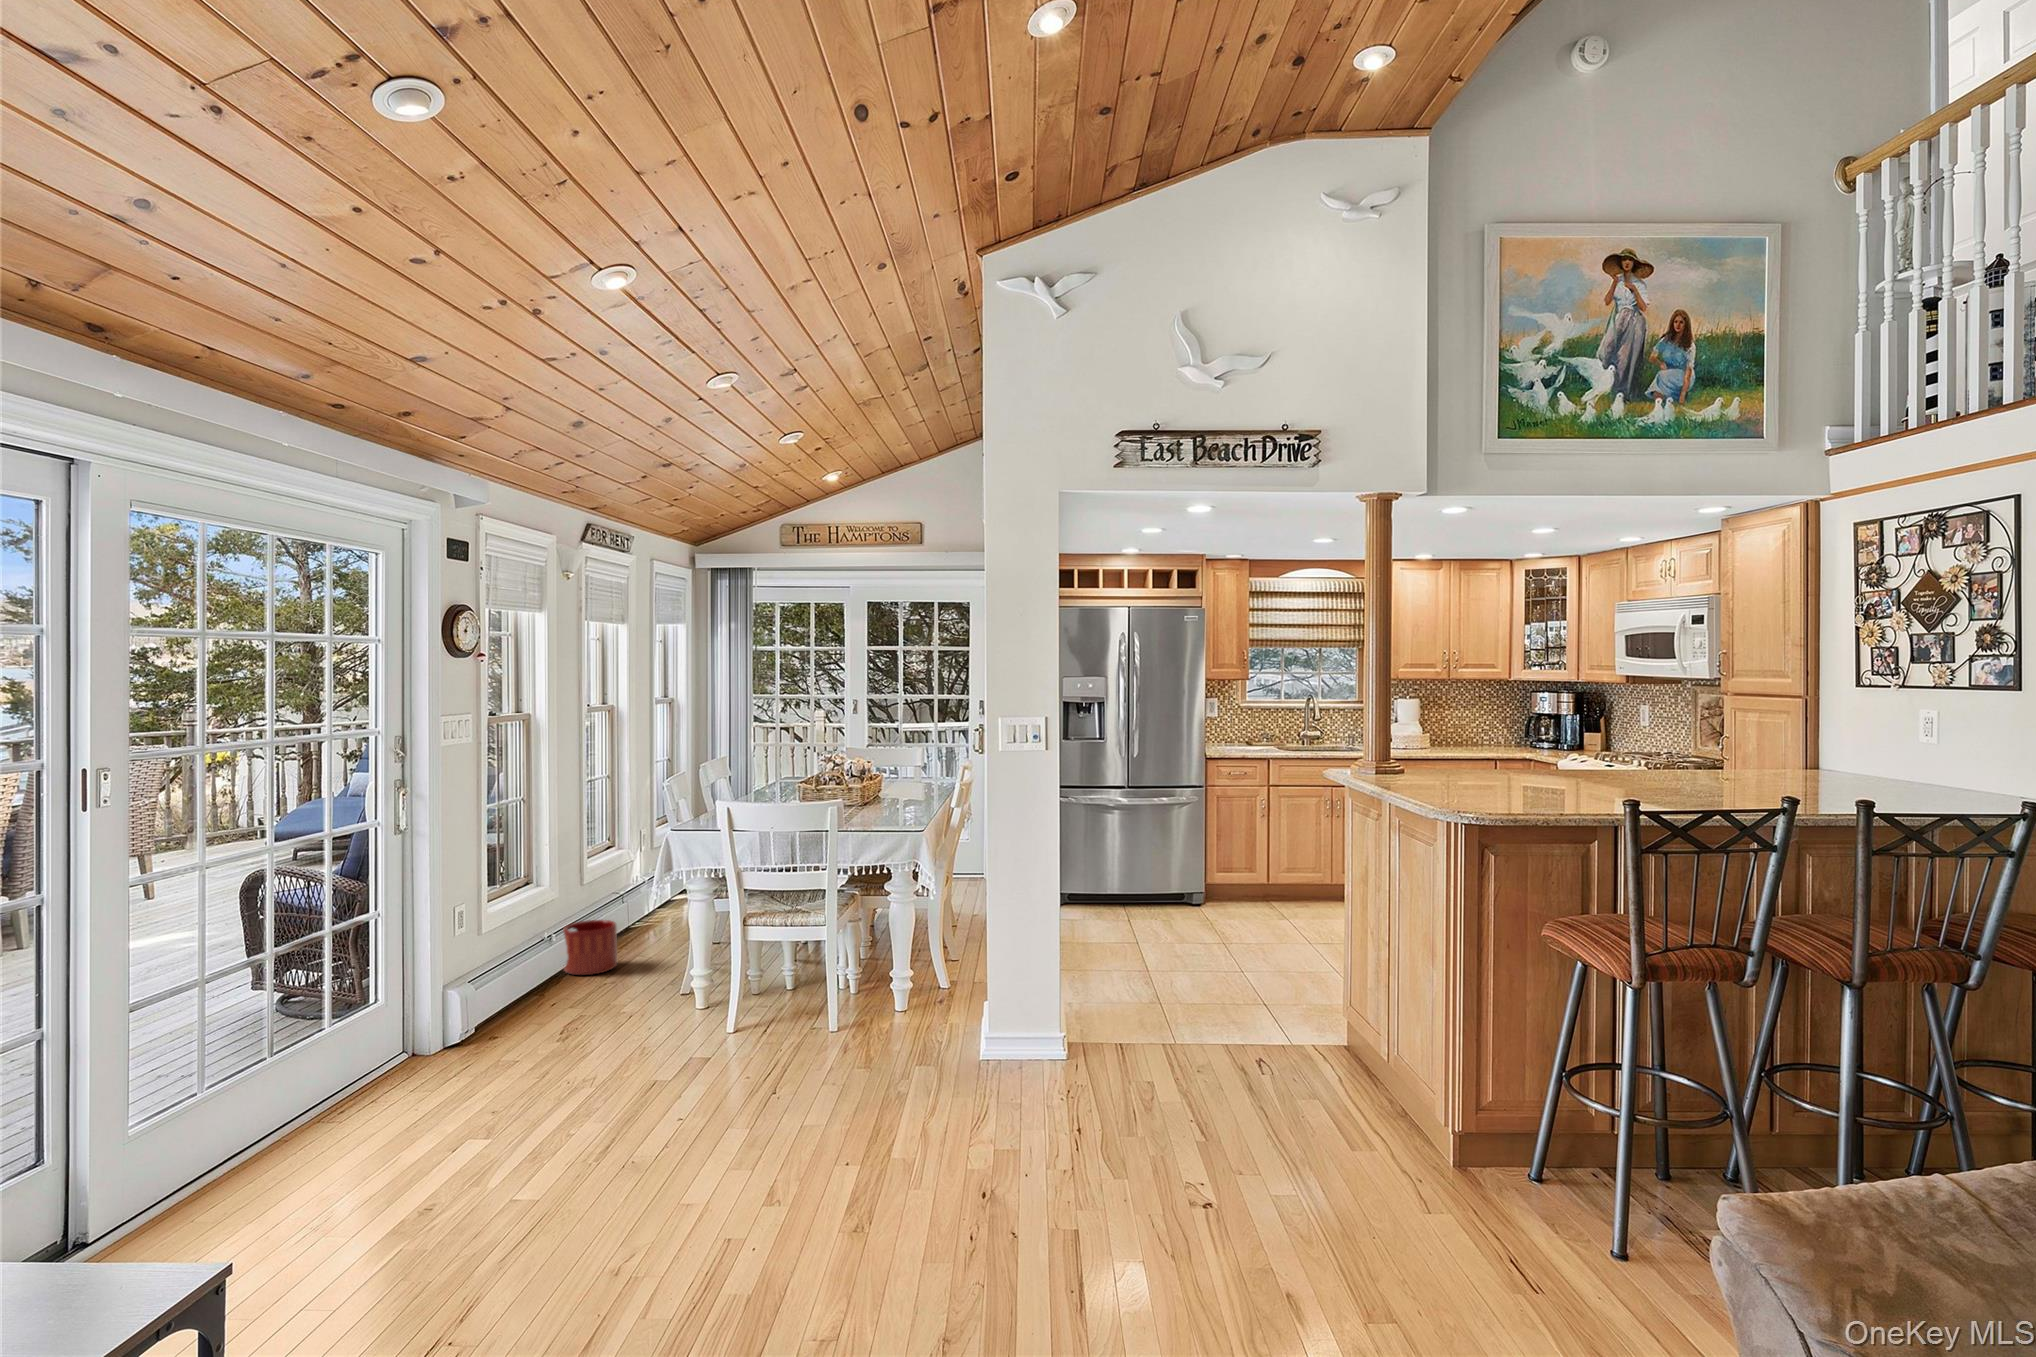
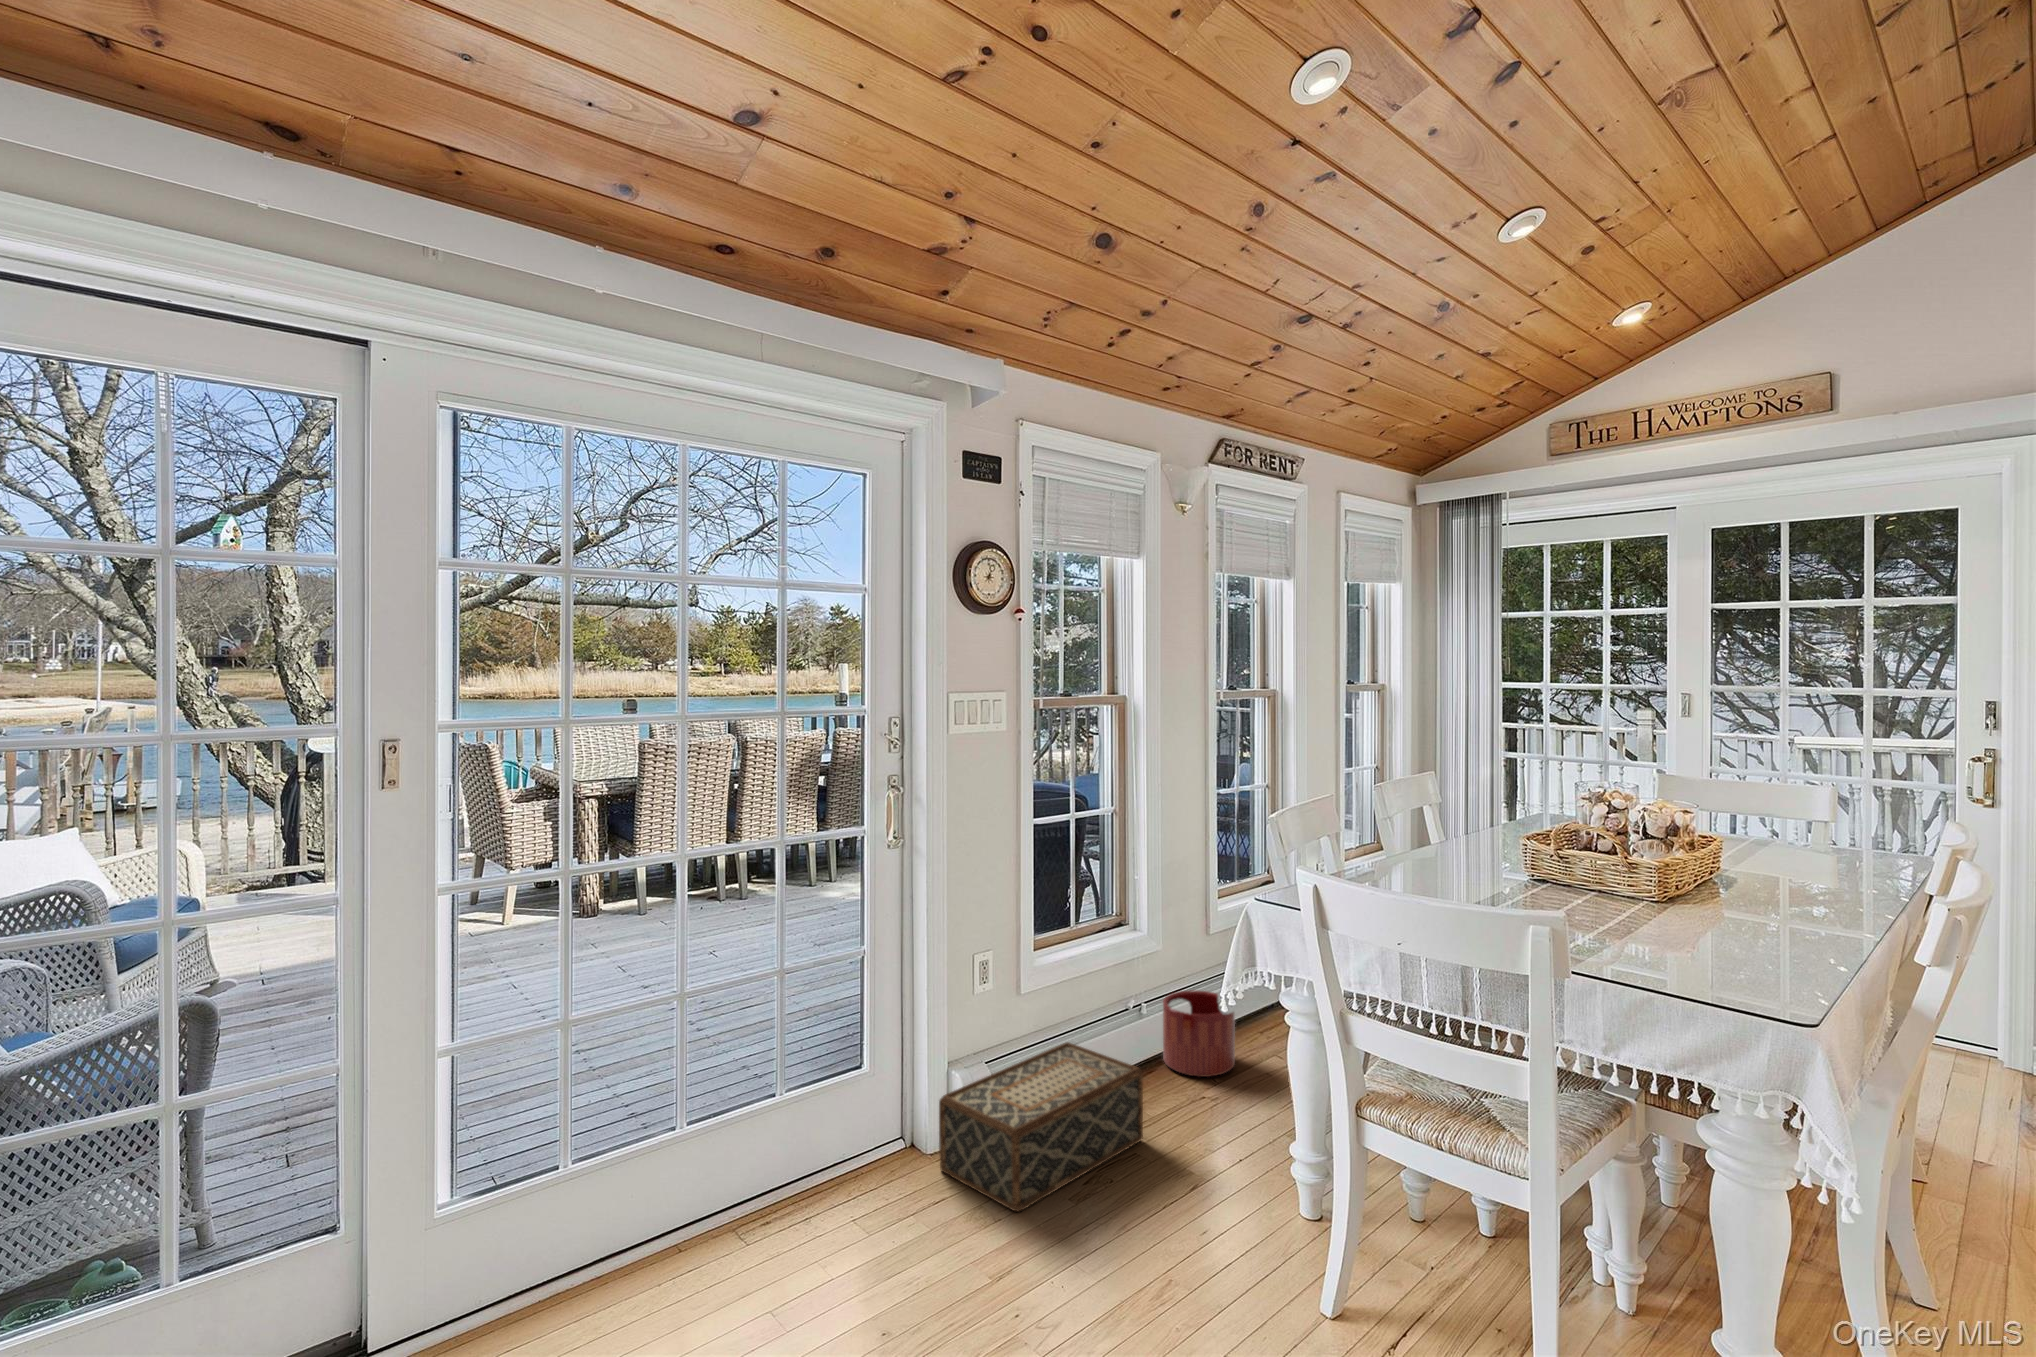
woven basket: none [453,957,583,1047] -> present [939,1042,1143,1212]

